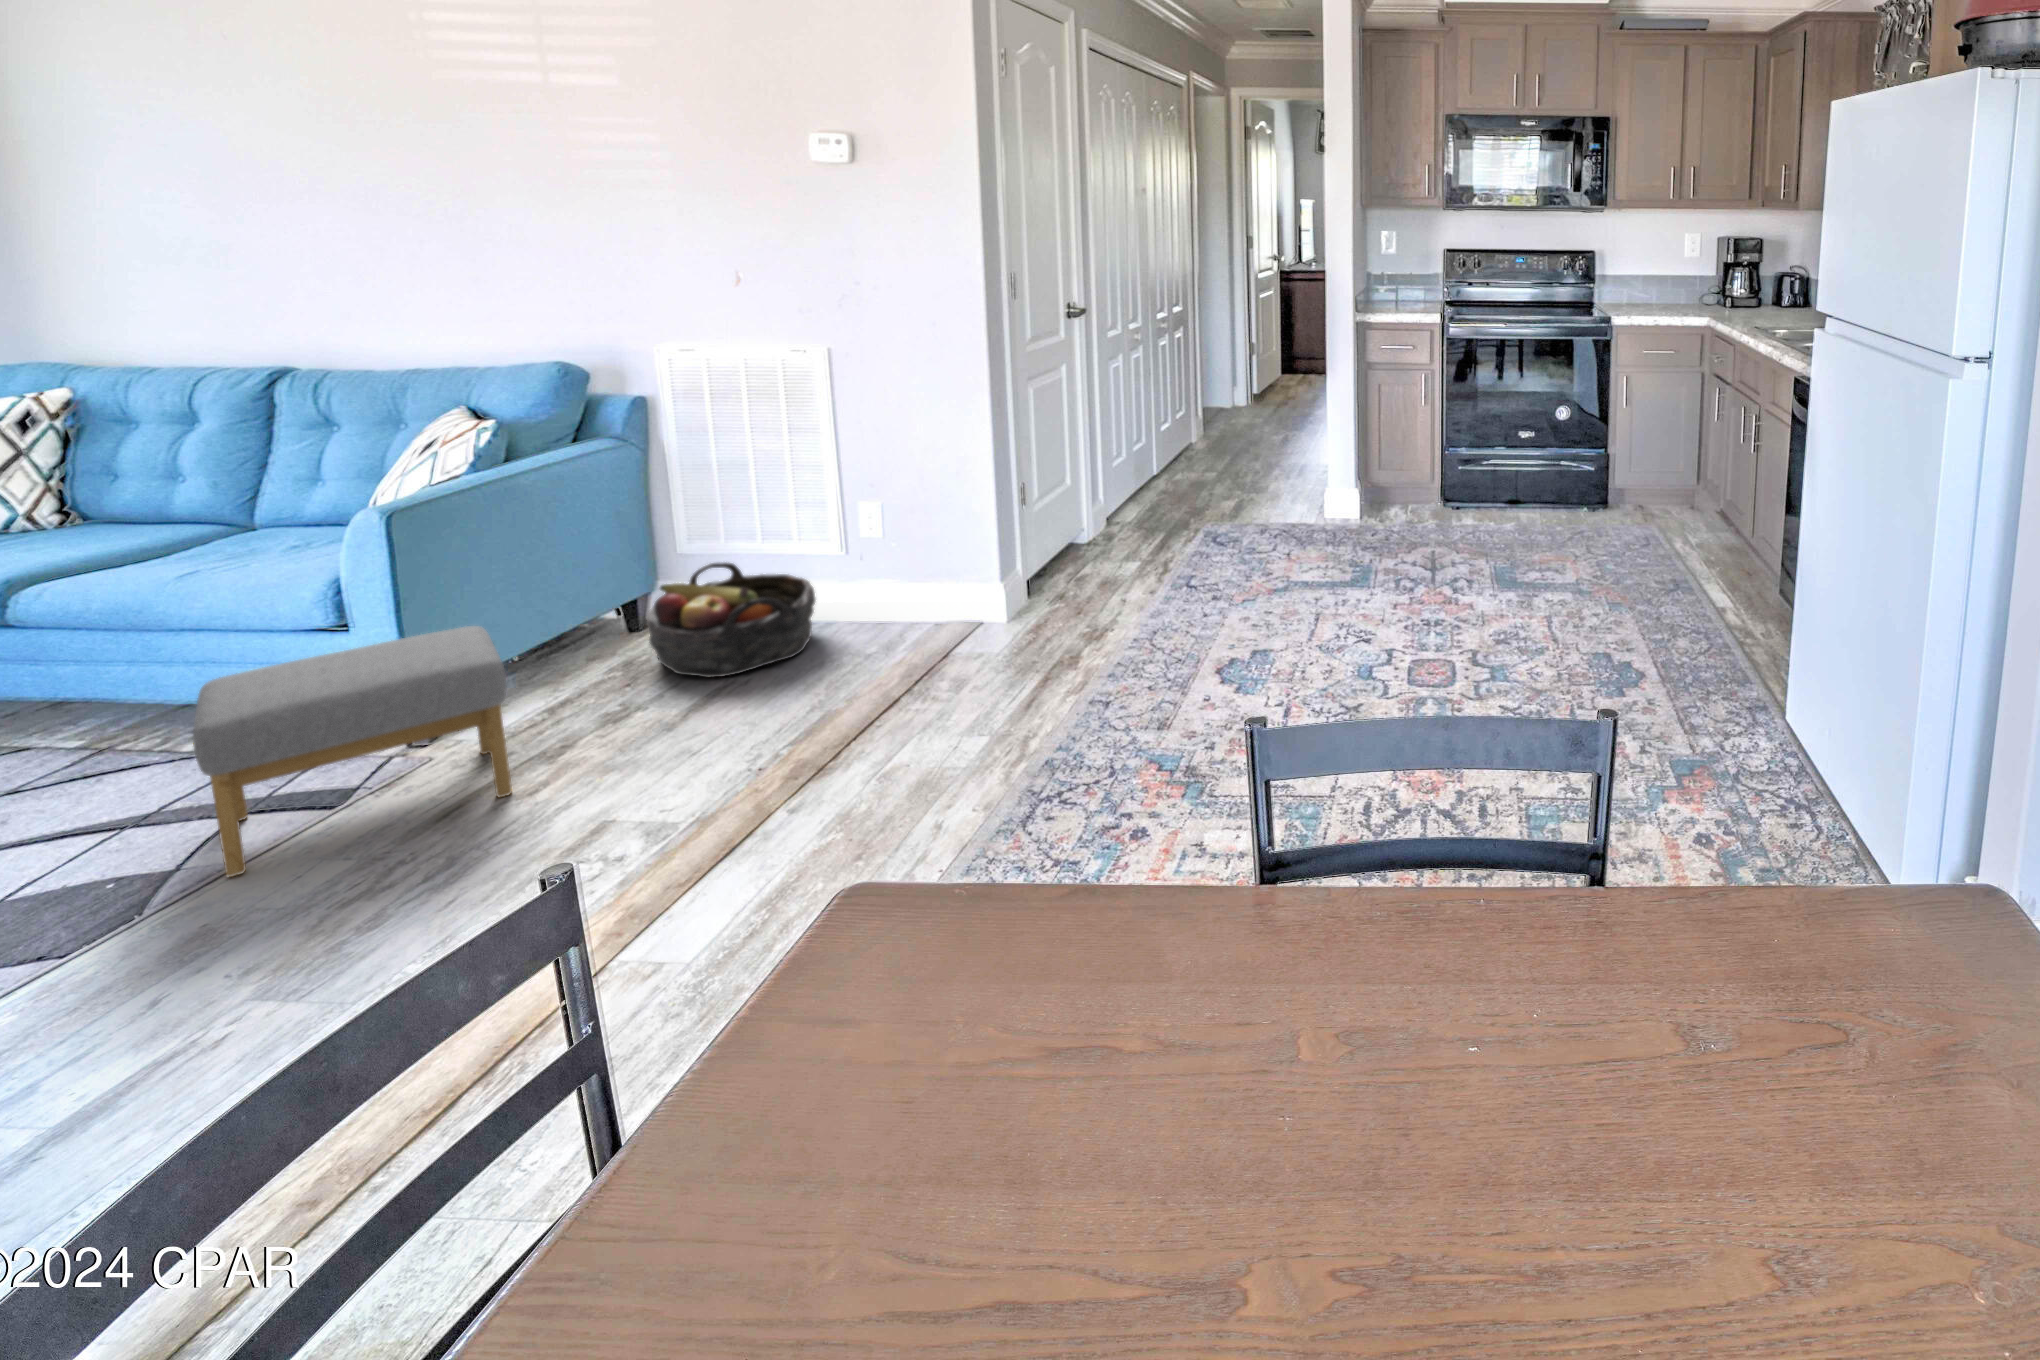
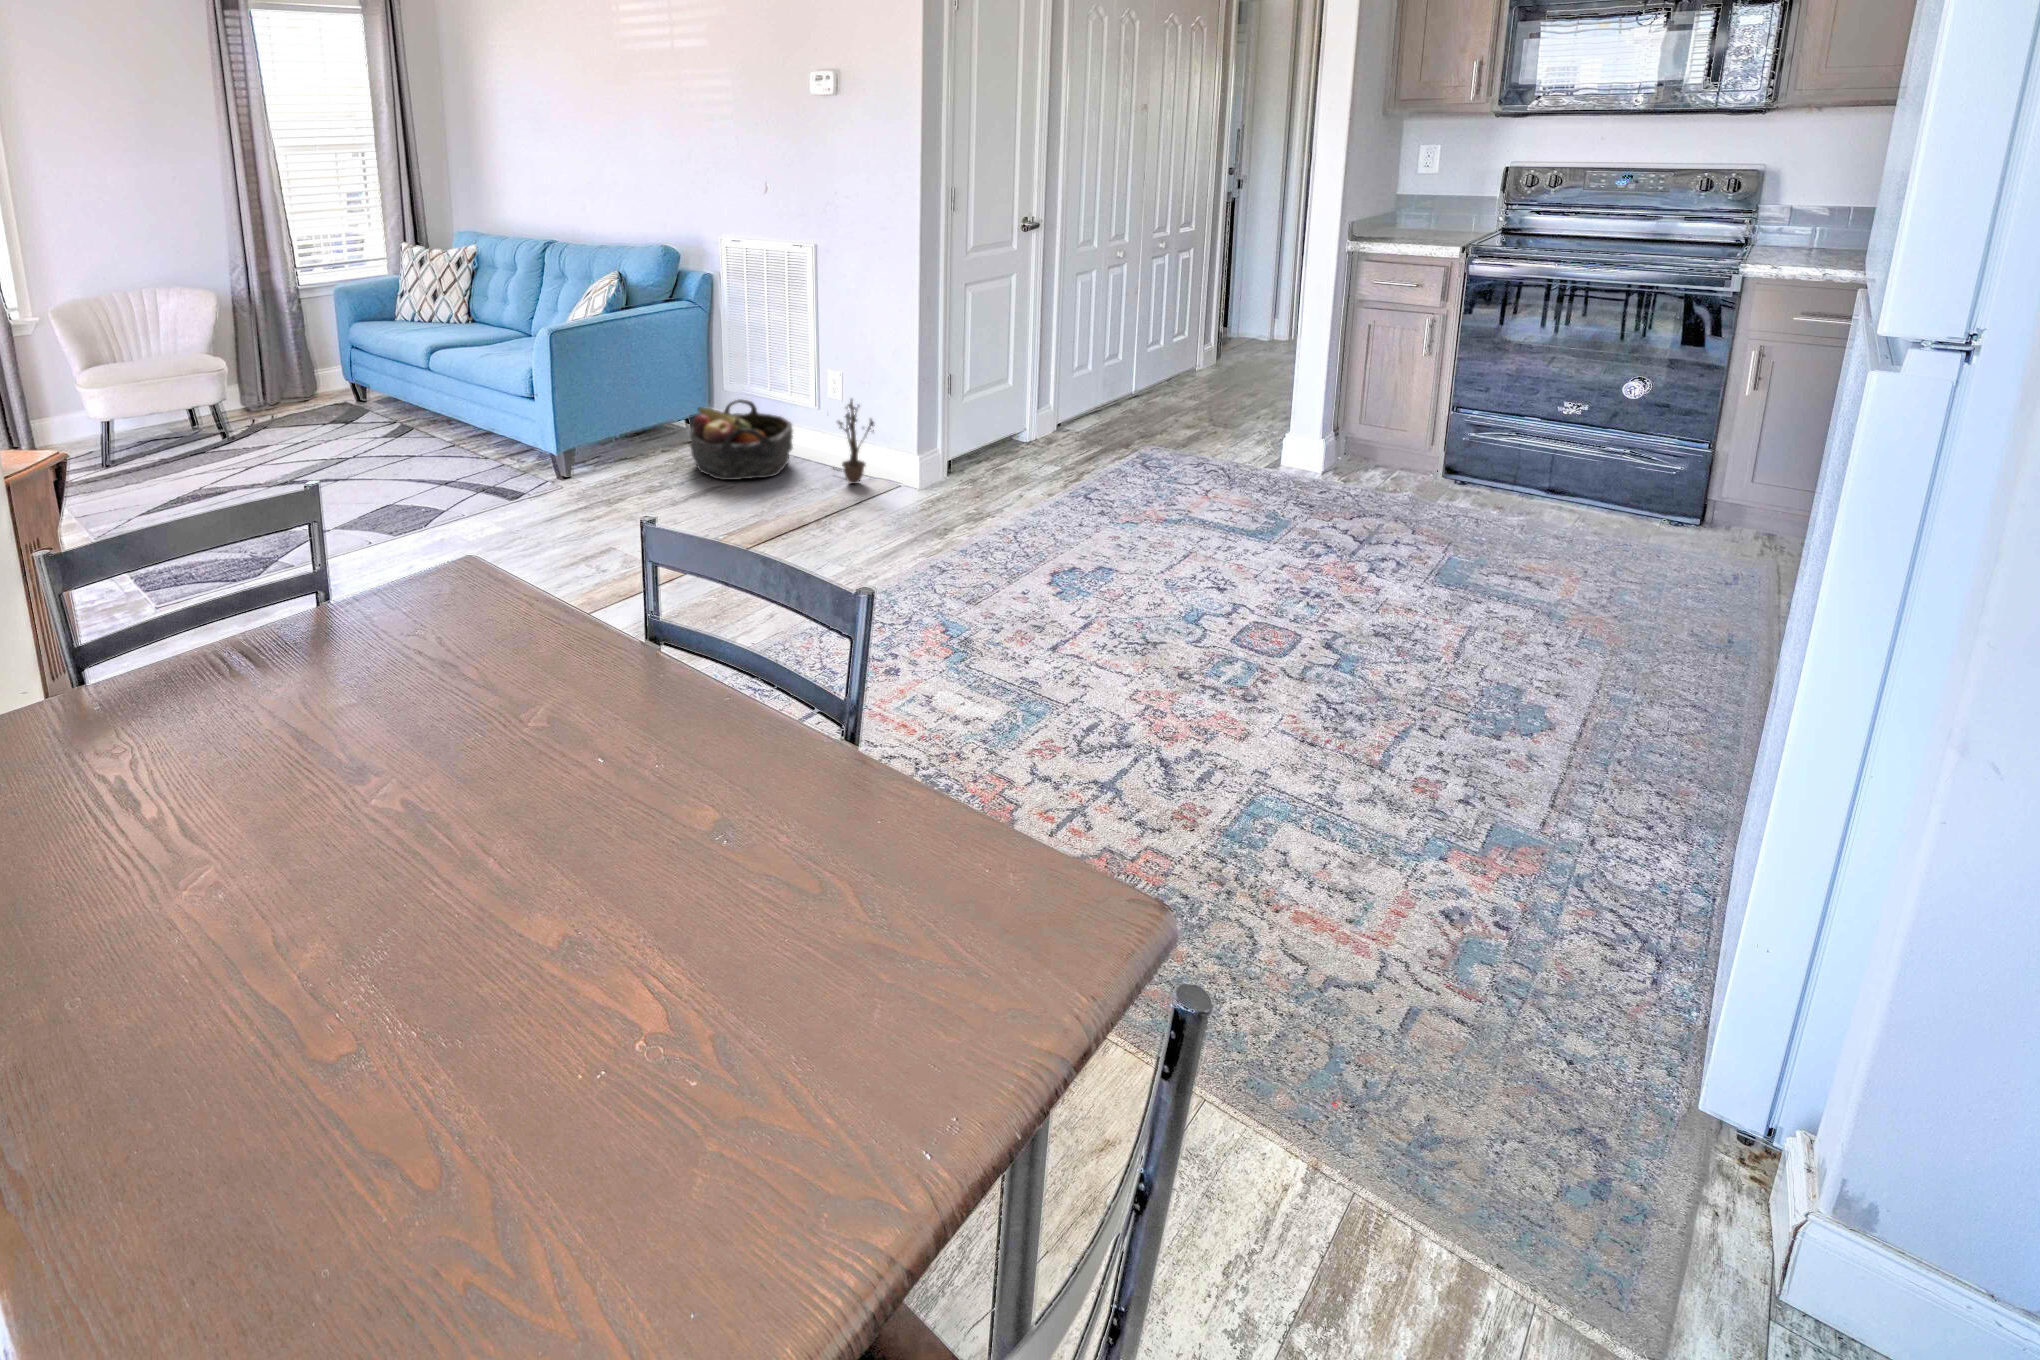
decorative plant: none [879,531,947,637] -> present [833,399,874,484]
footstool: present [193,626,512,877] -> none [448,409,593,523]

